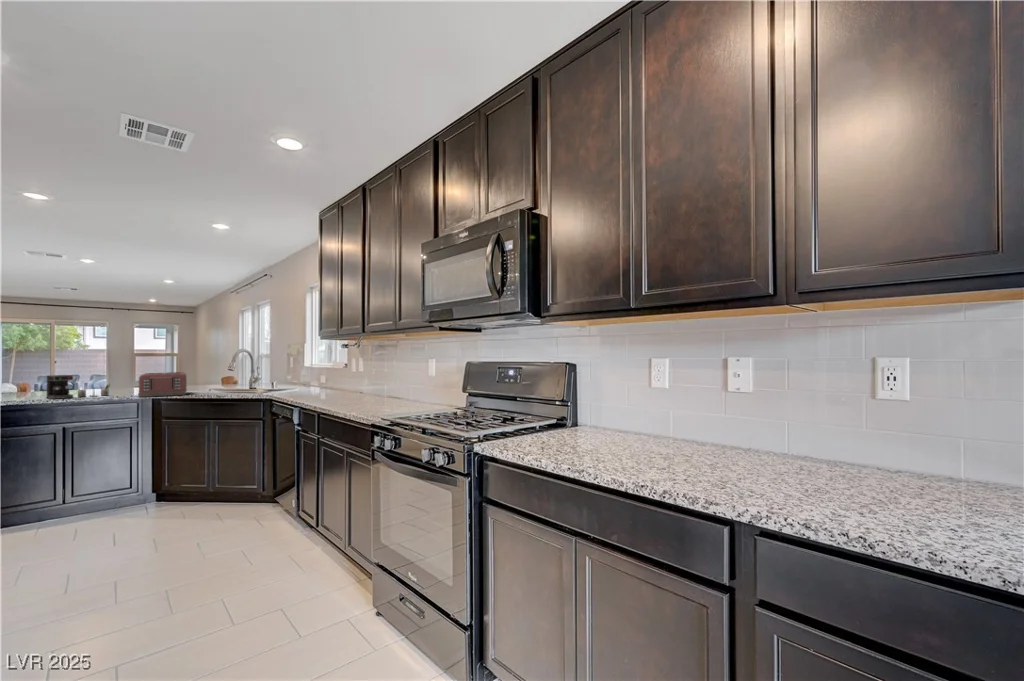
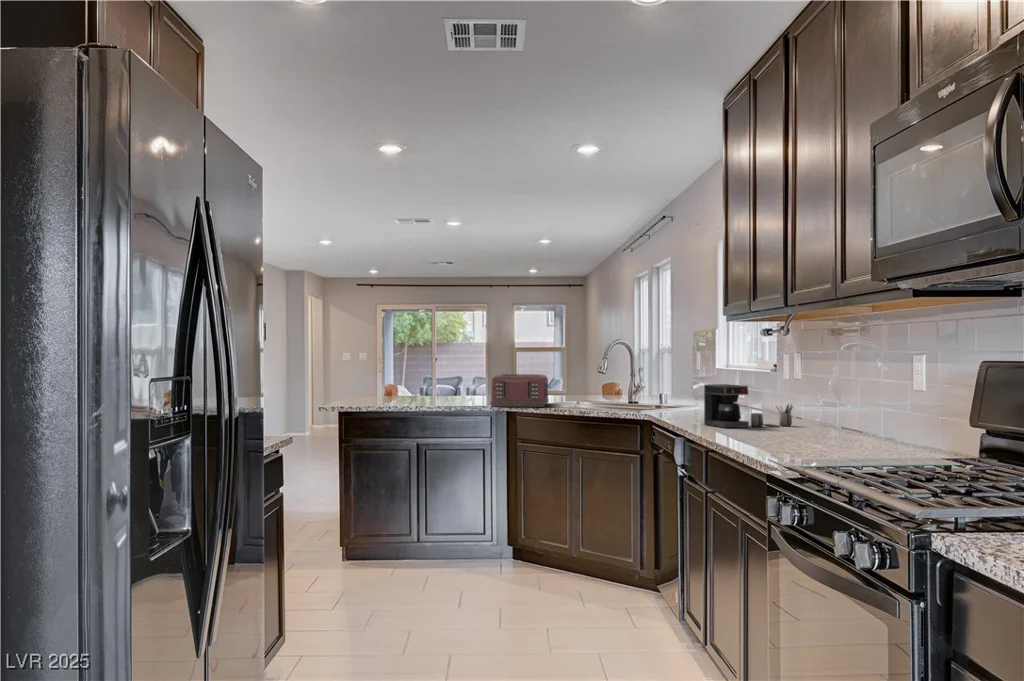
coffee maker: present [47,375,110,399] -> present [704,384,793,428]

